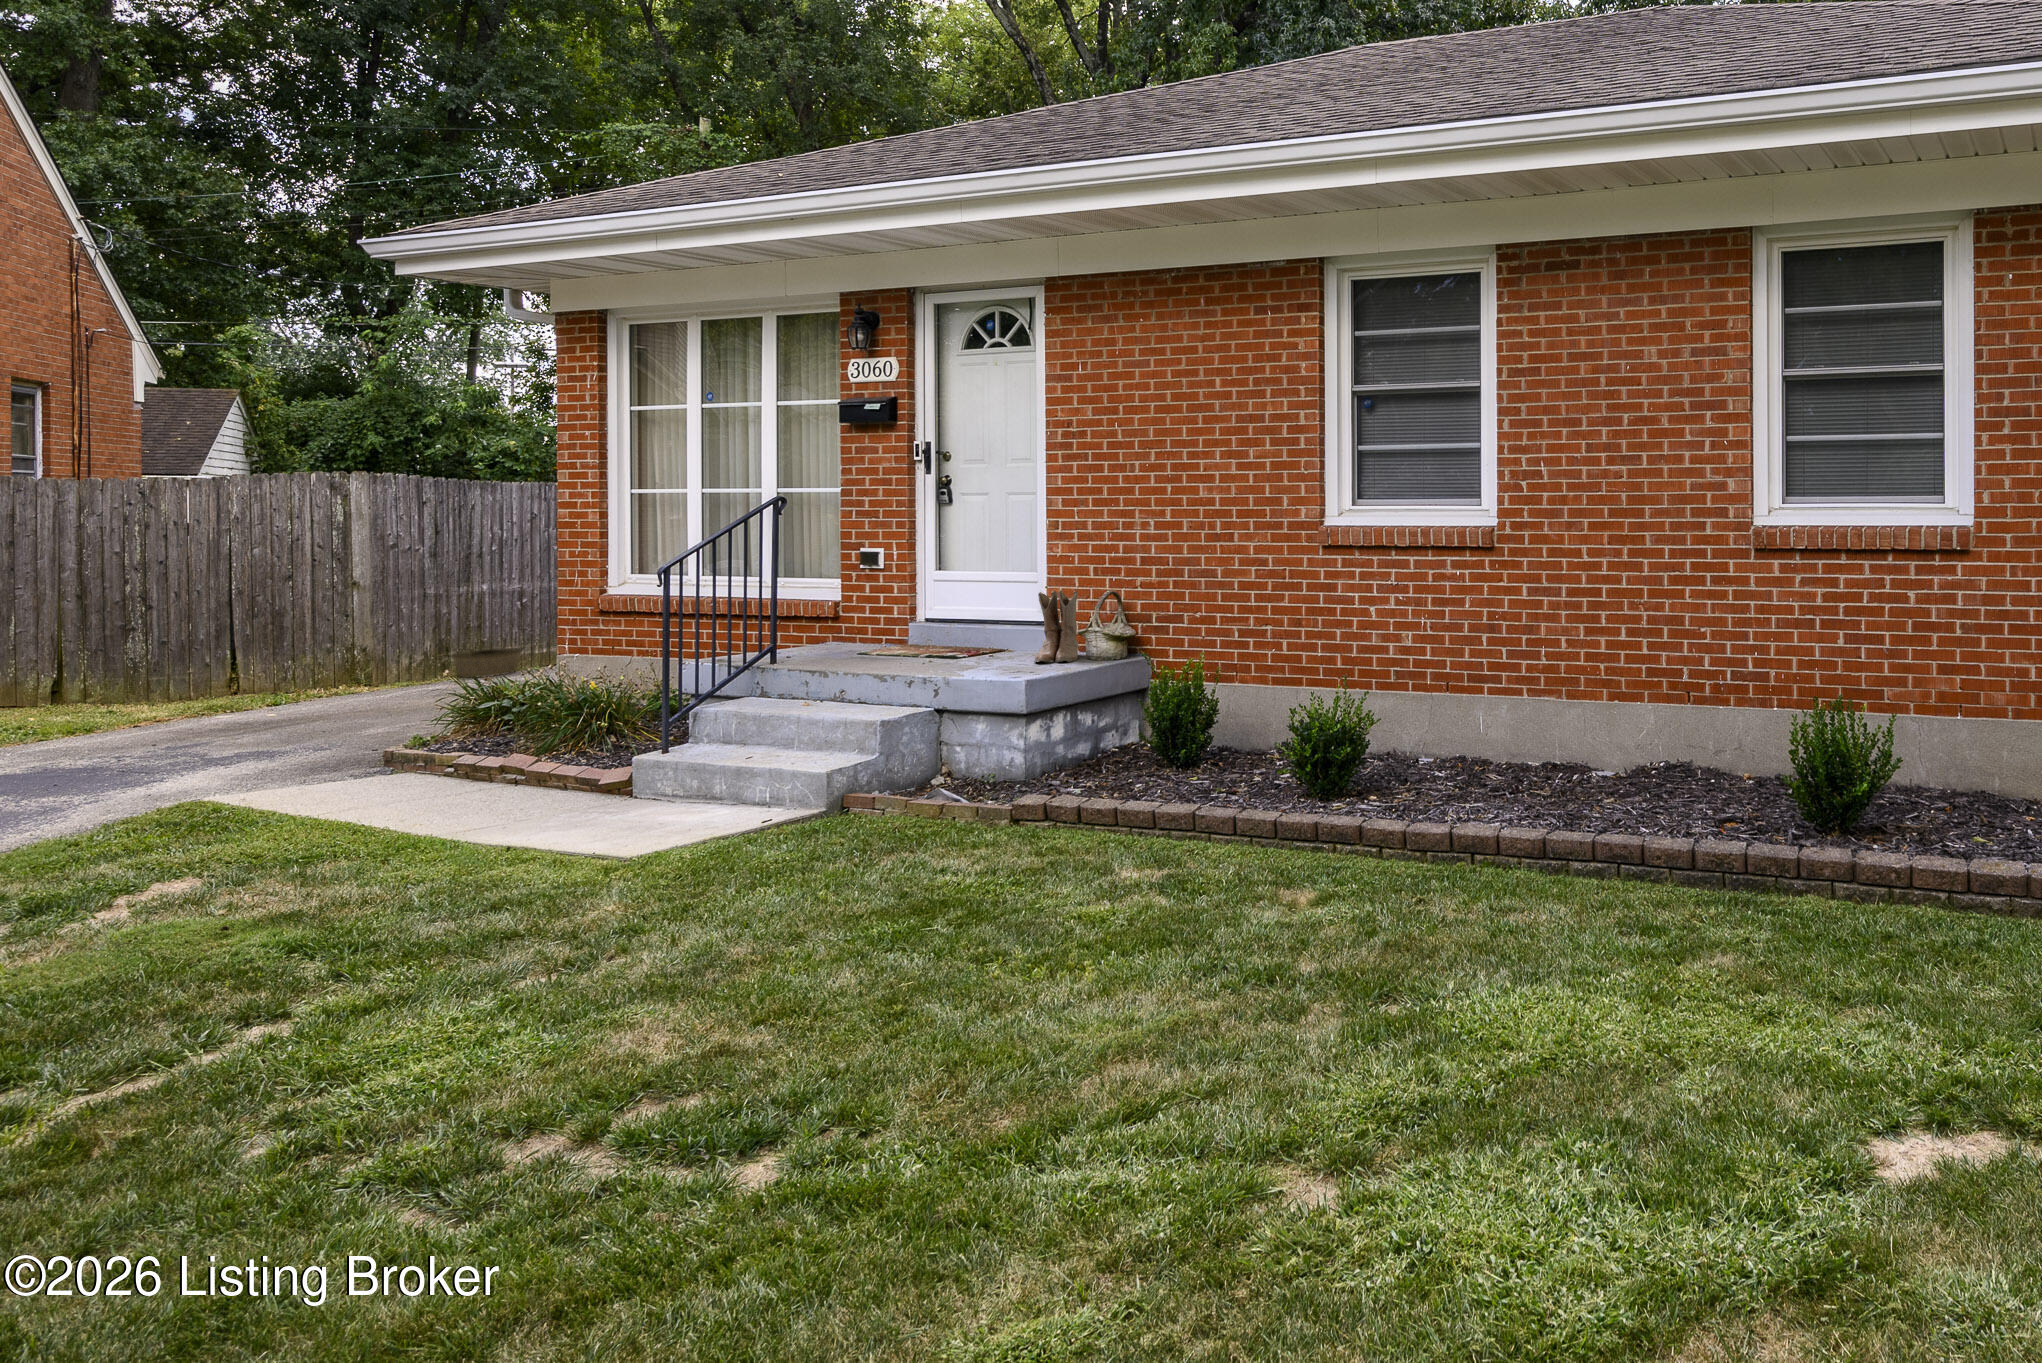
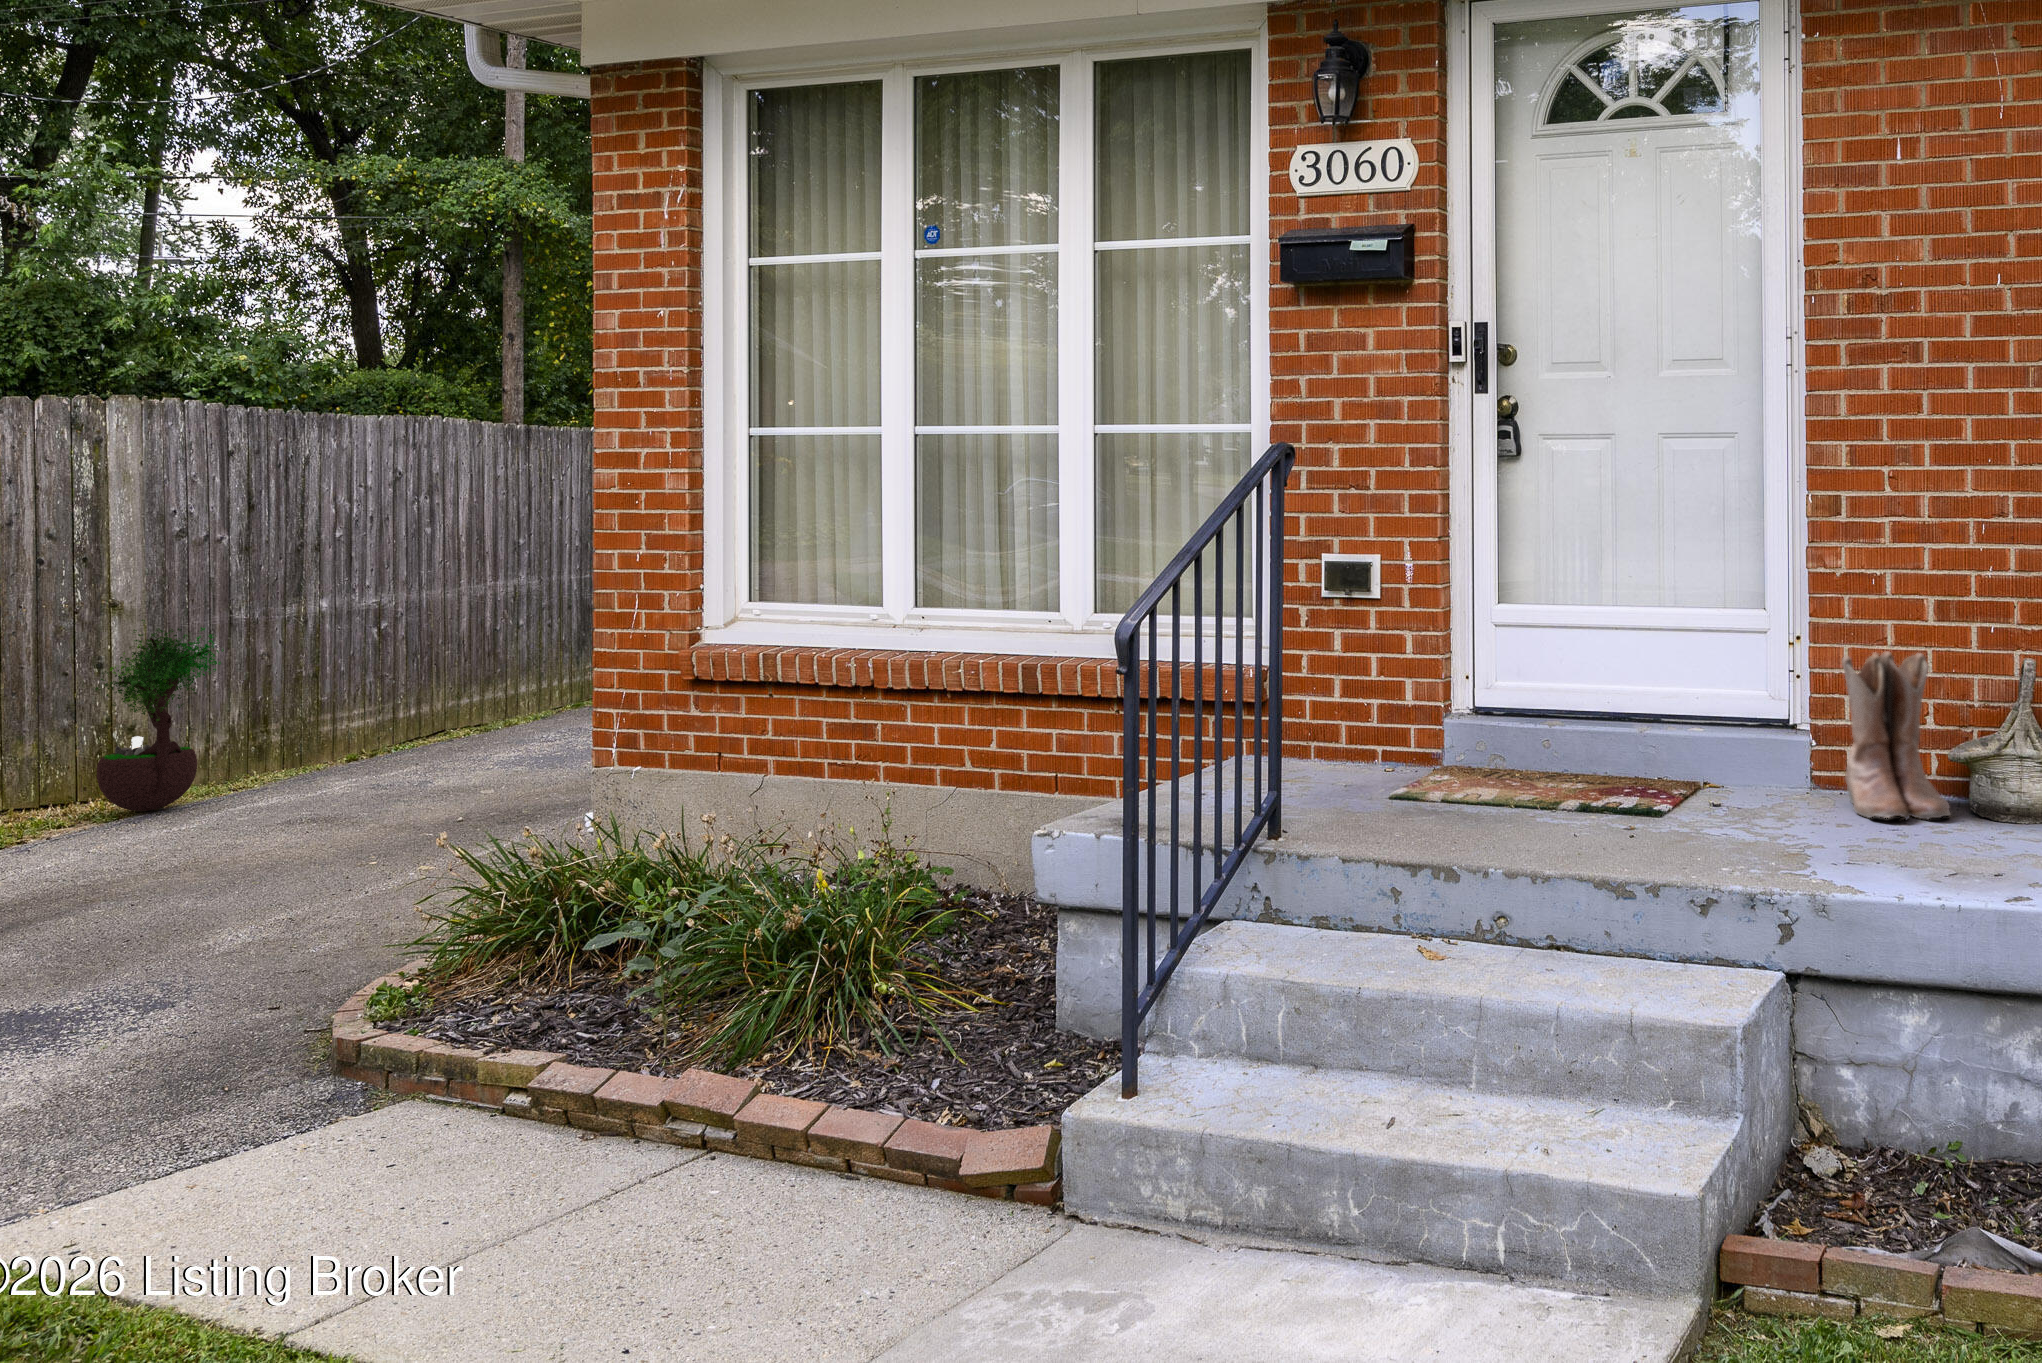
potted tree: none [341,589,414,693] -> present [96,619,224,811]
basket: present [452,634,521,678] -> none [274,697,397,780]

